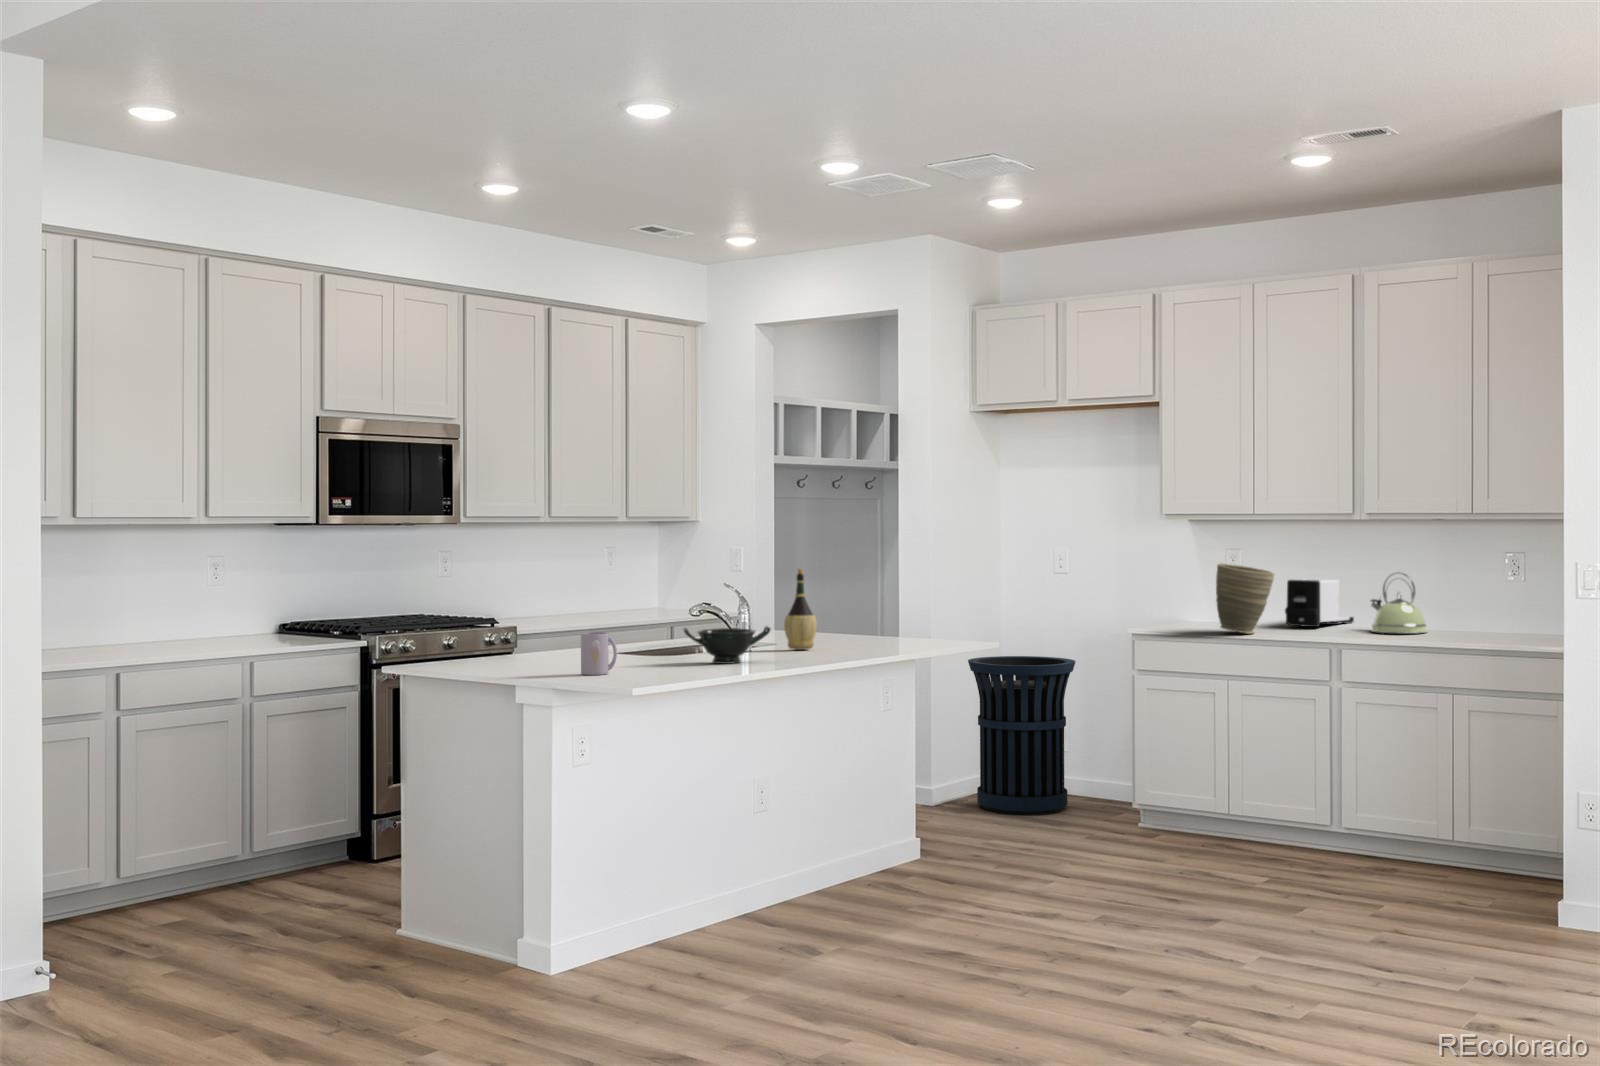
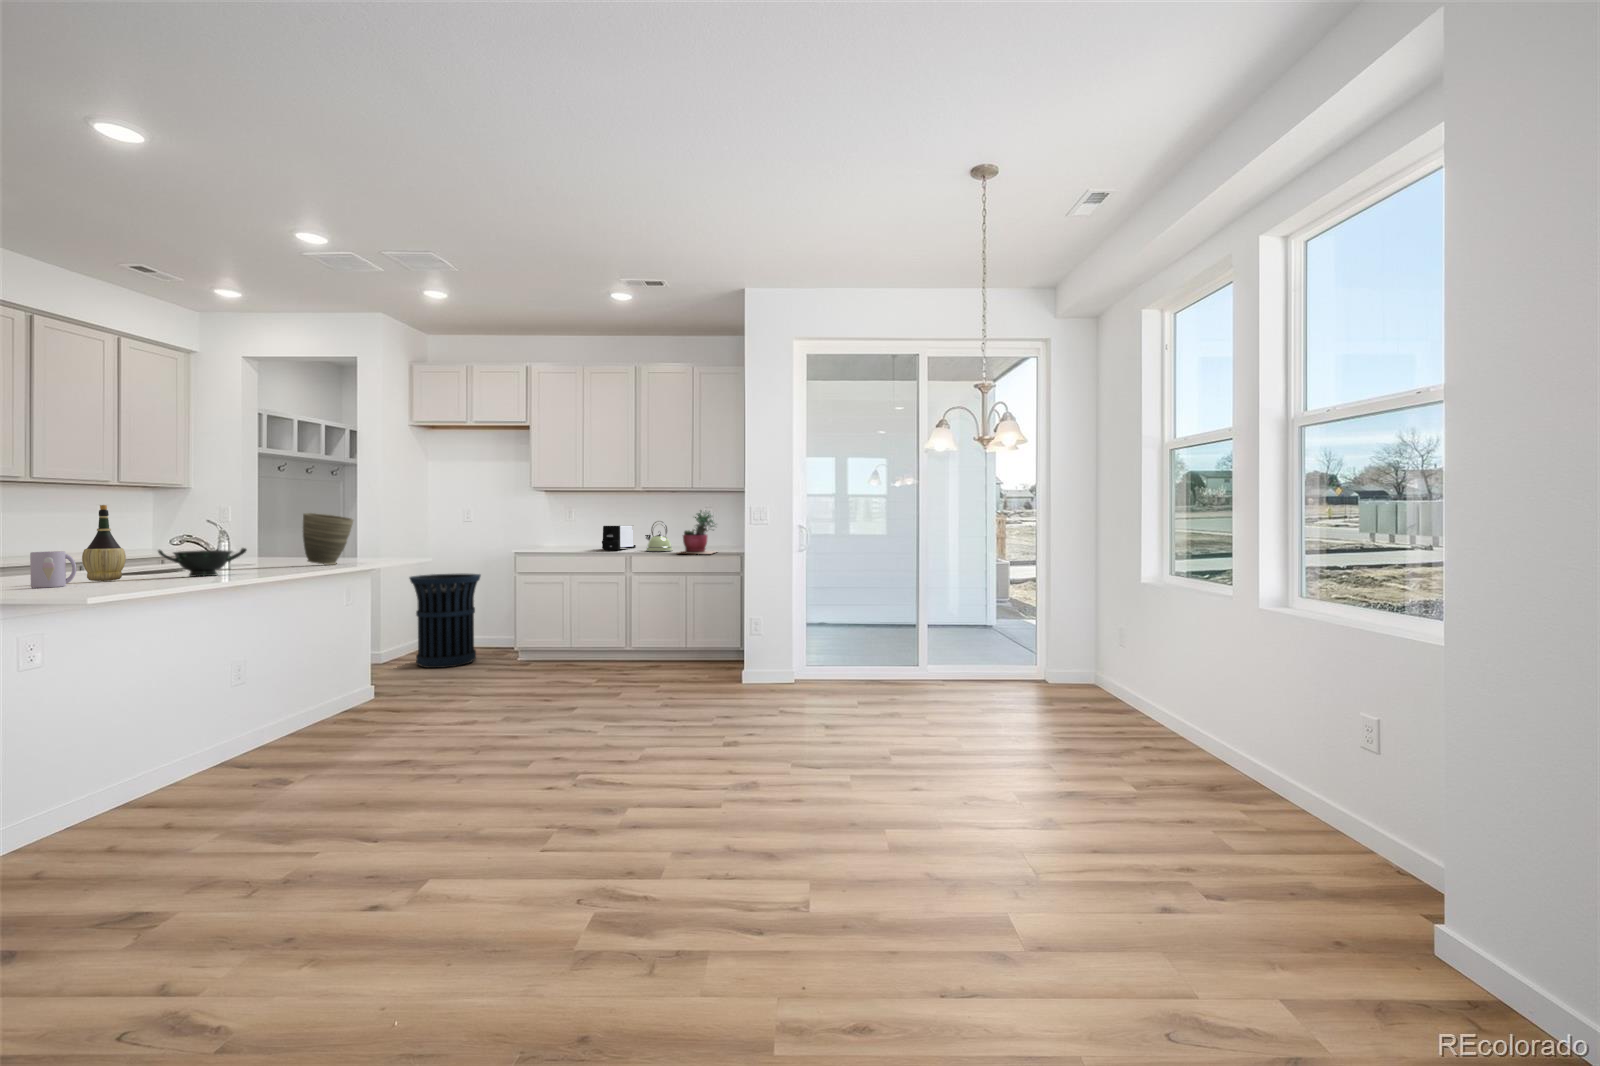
succulent plant: none [1427,553,1528,645] -> present [681,511,715,554]
vase: present [1216,563,1275,634] -> present [303,513,353,565]
wine bottle: present [784,569,817,650] -> present [82,505,126,581]

